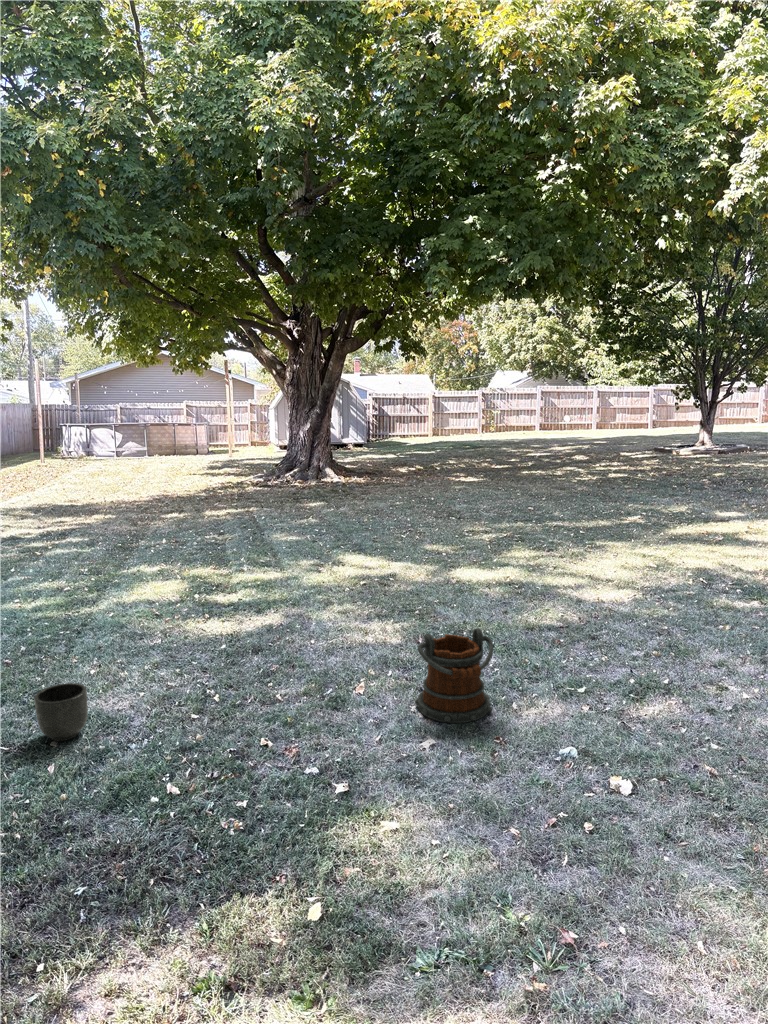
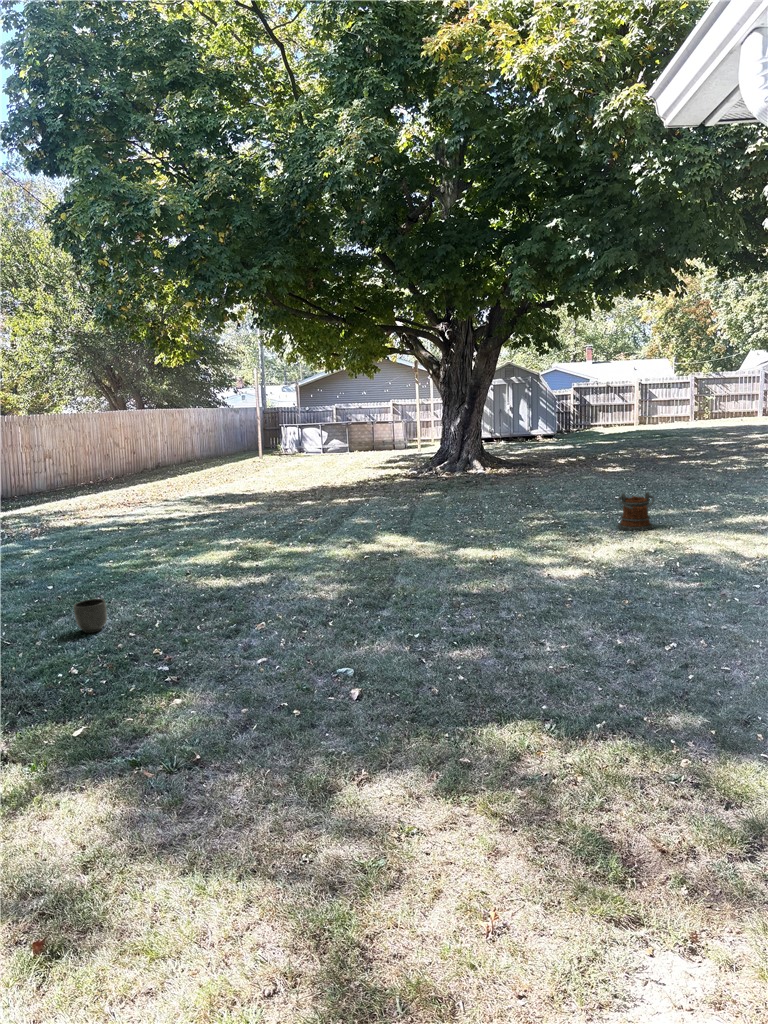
bucket: present [415,628,493,723] -> present [617,492,654,531]

